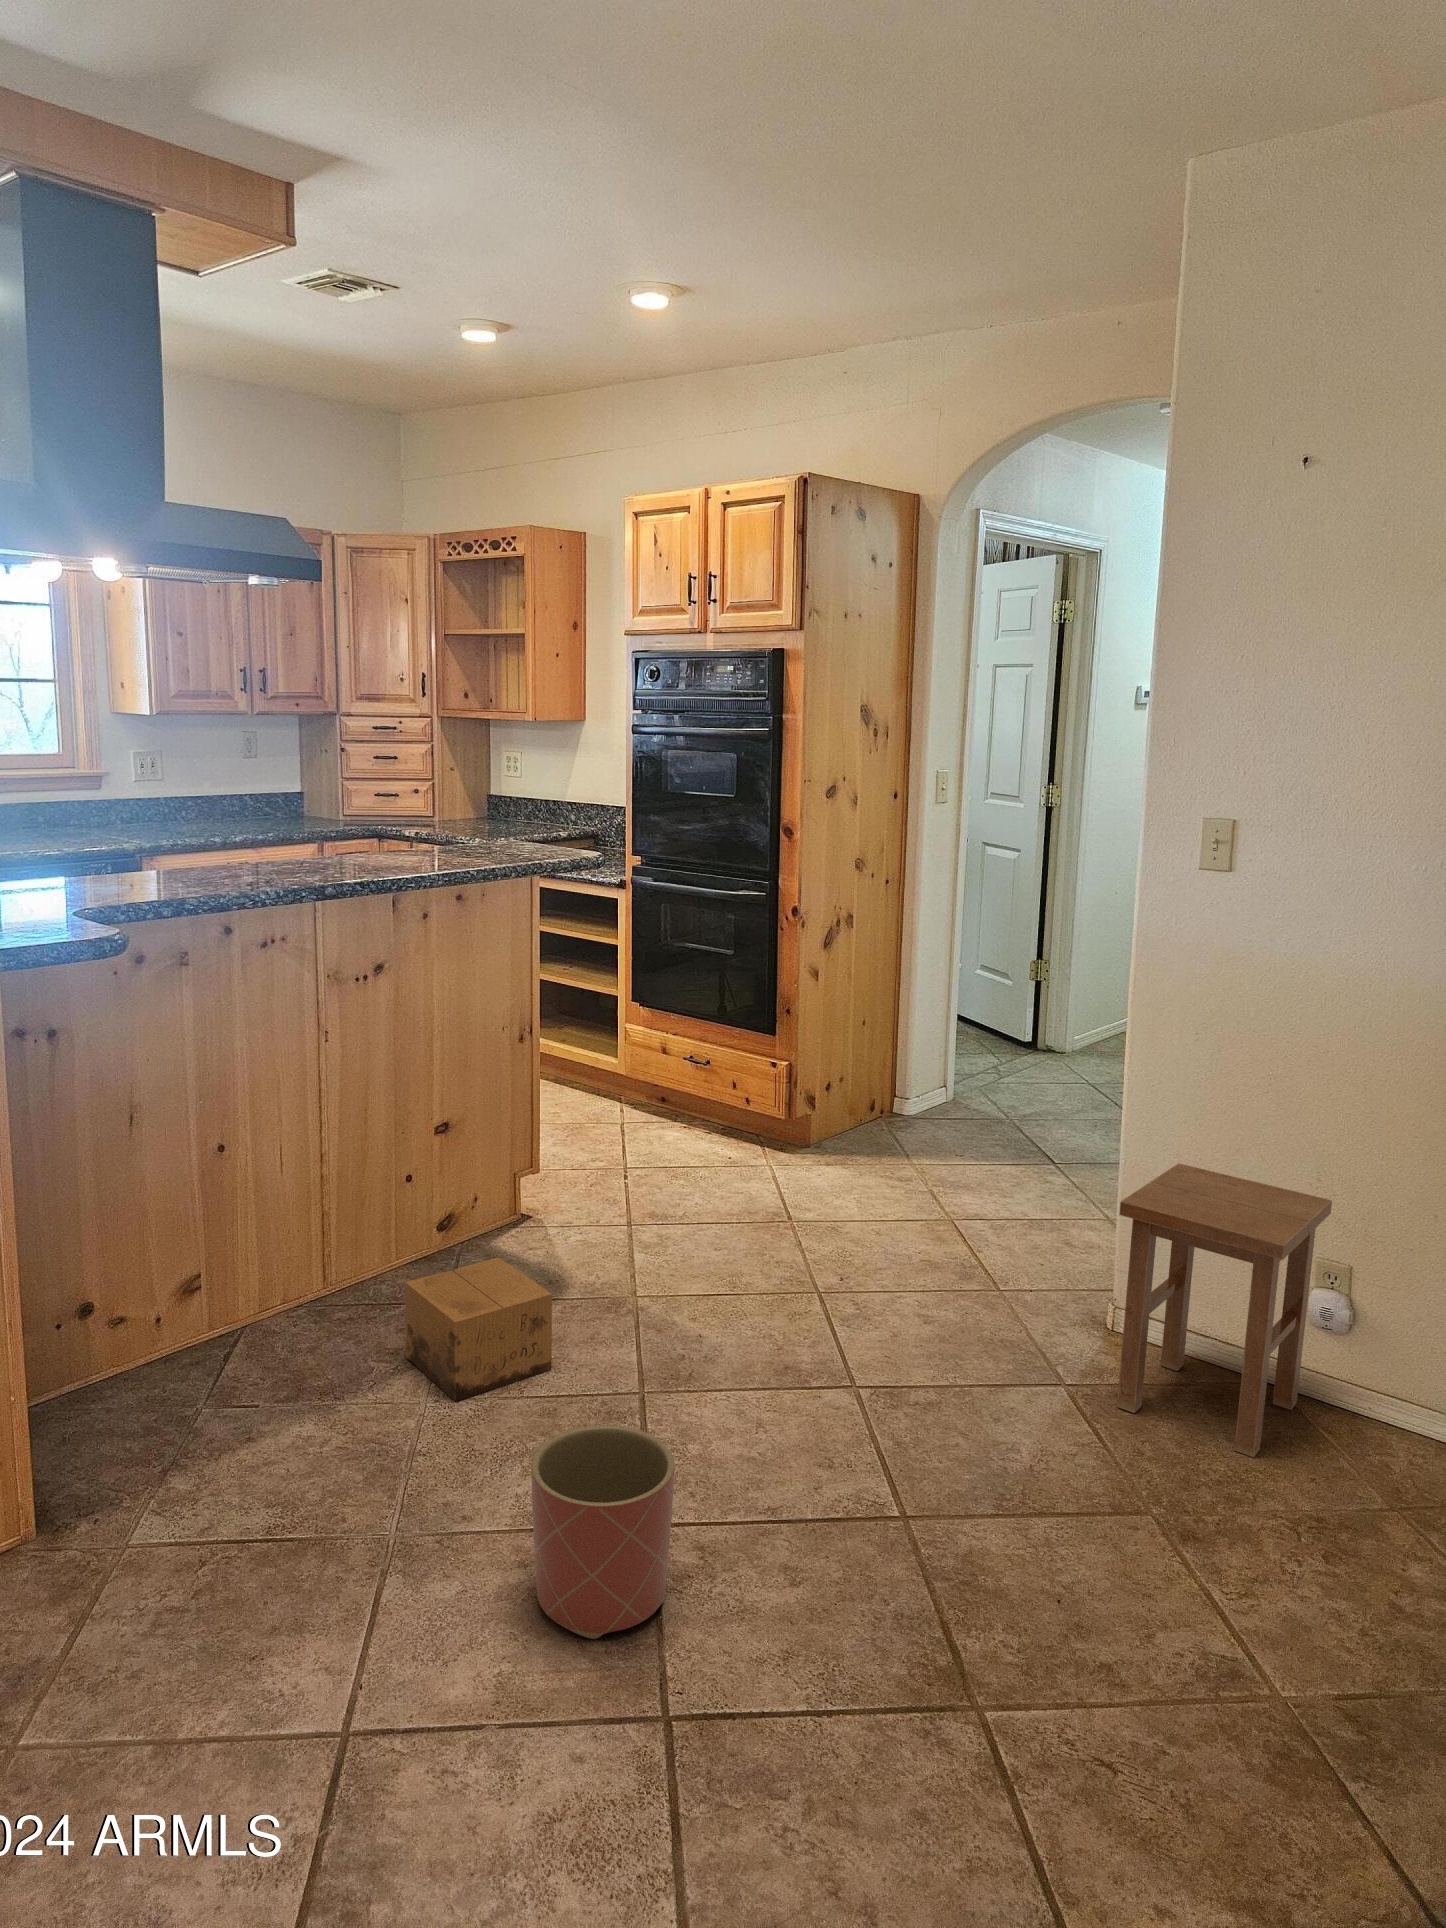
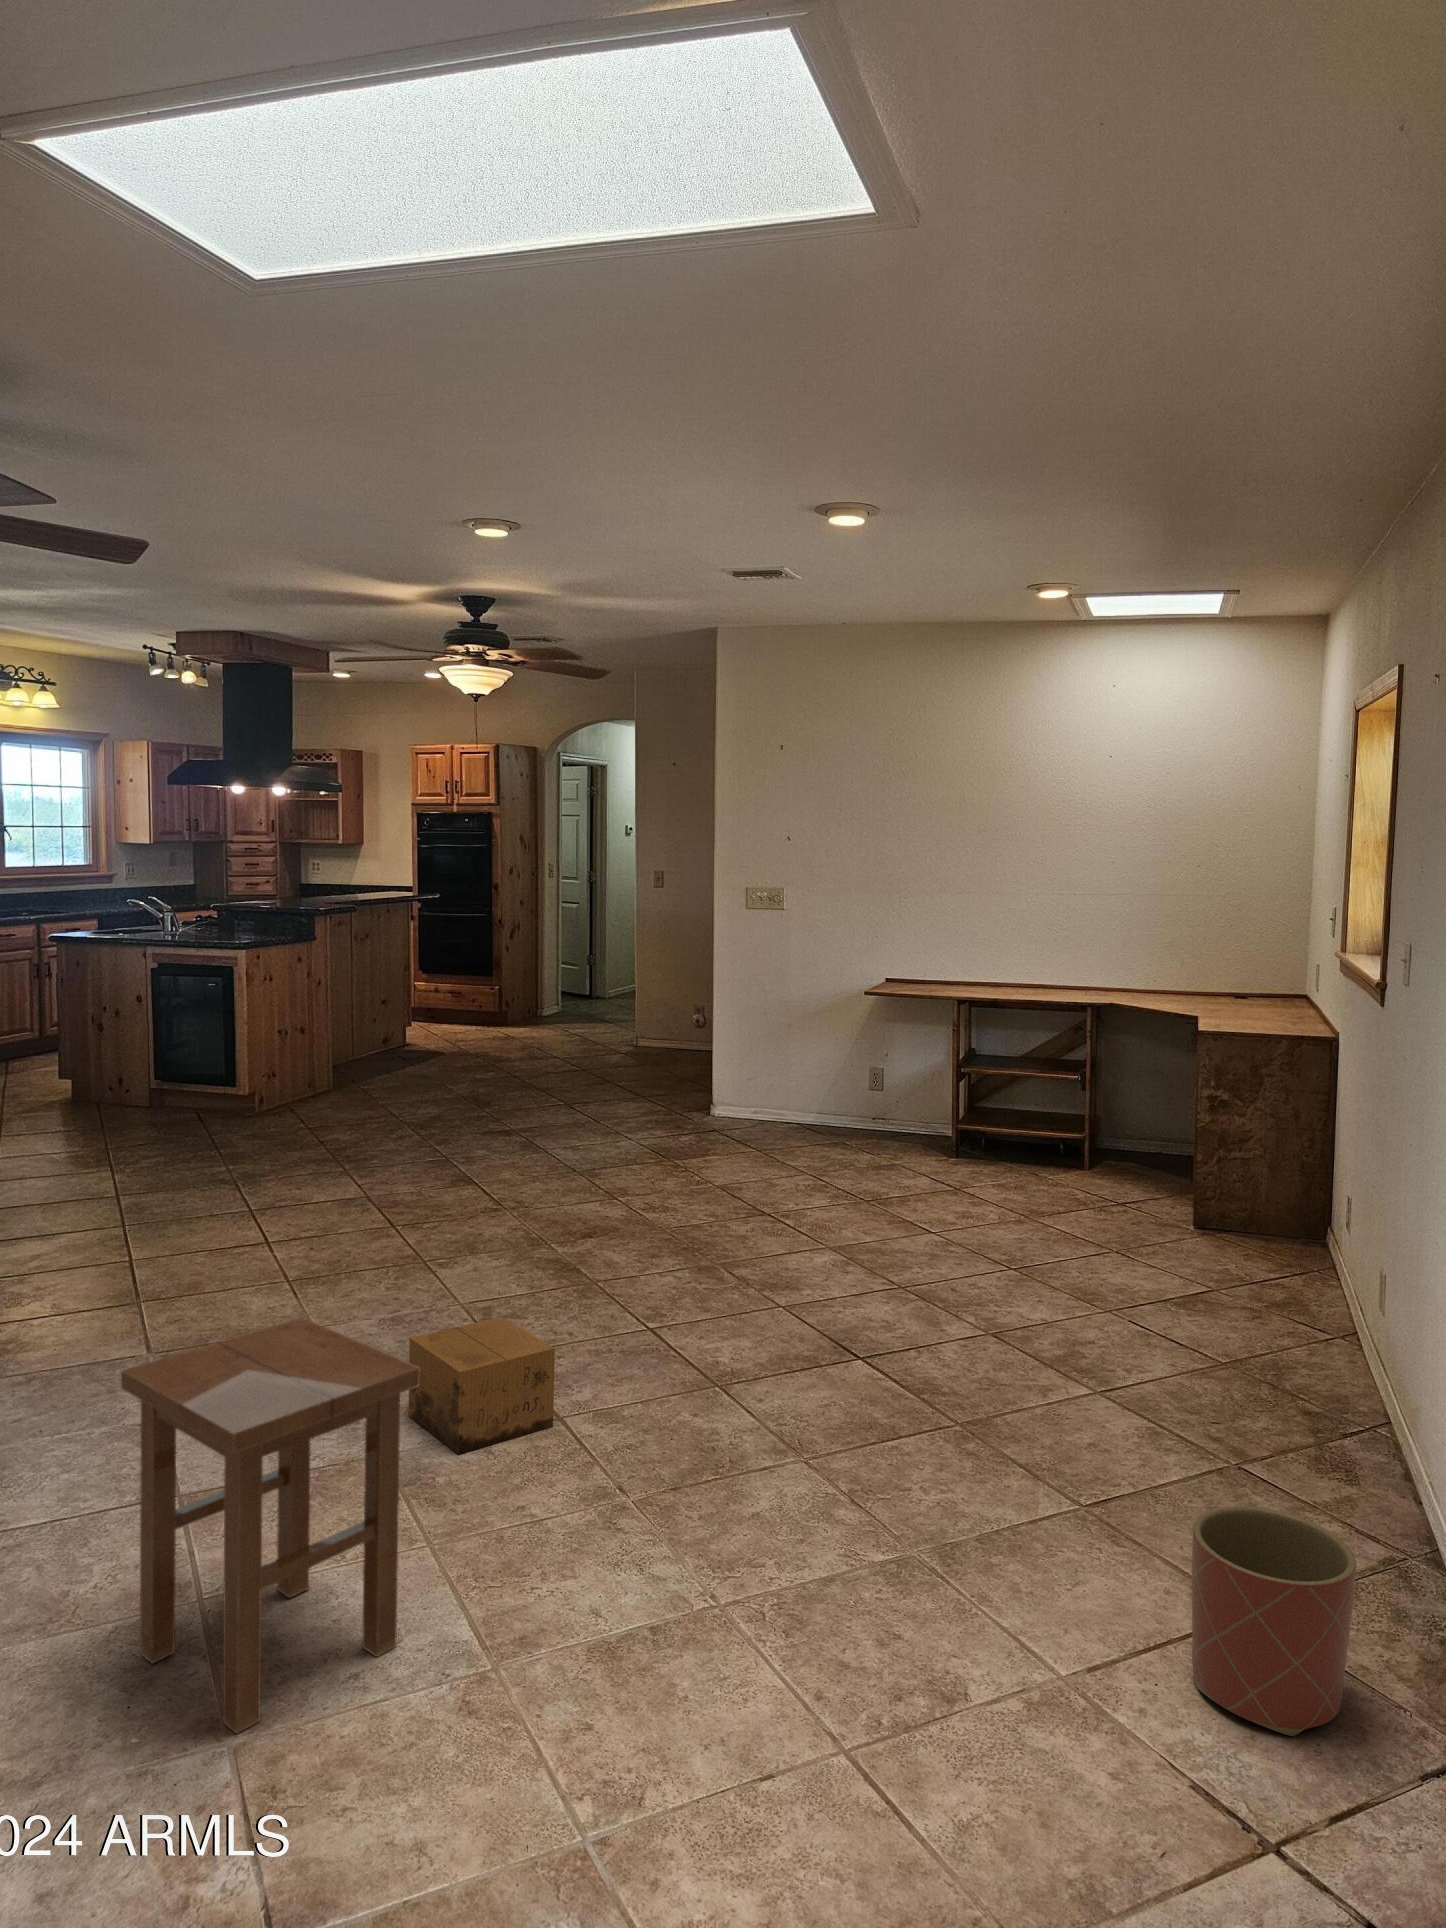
stool: present [1117,1163,1332,1457] -> present [121,1318,420,1733]
planter: present [531,1425,675,1639] -> present [1192,1506,1356,1736]

